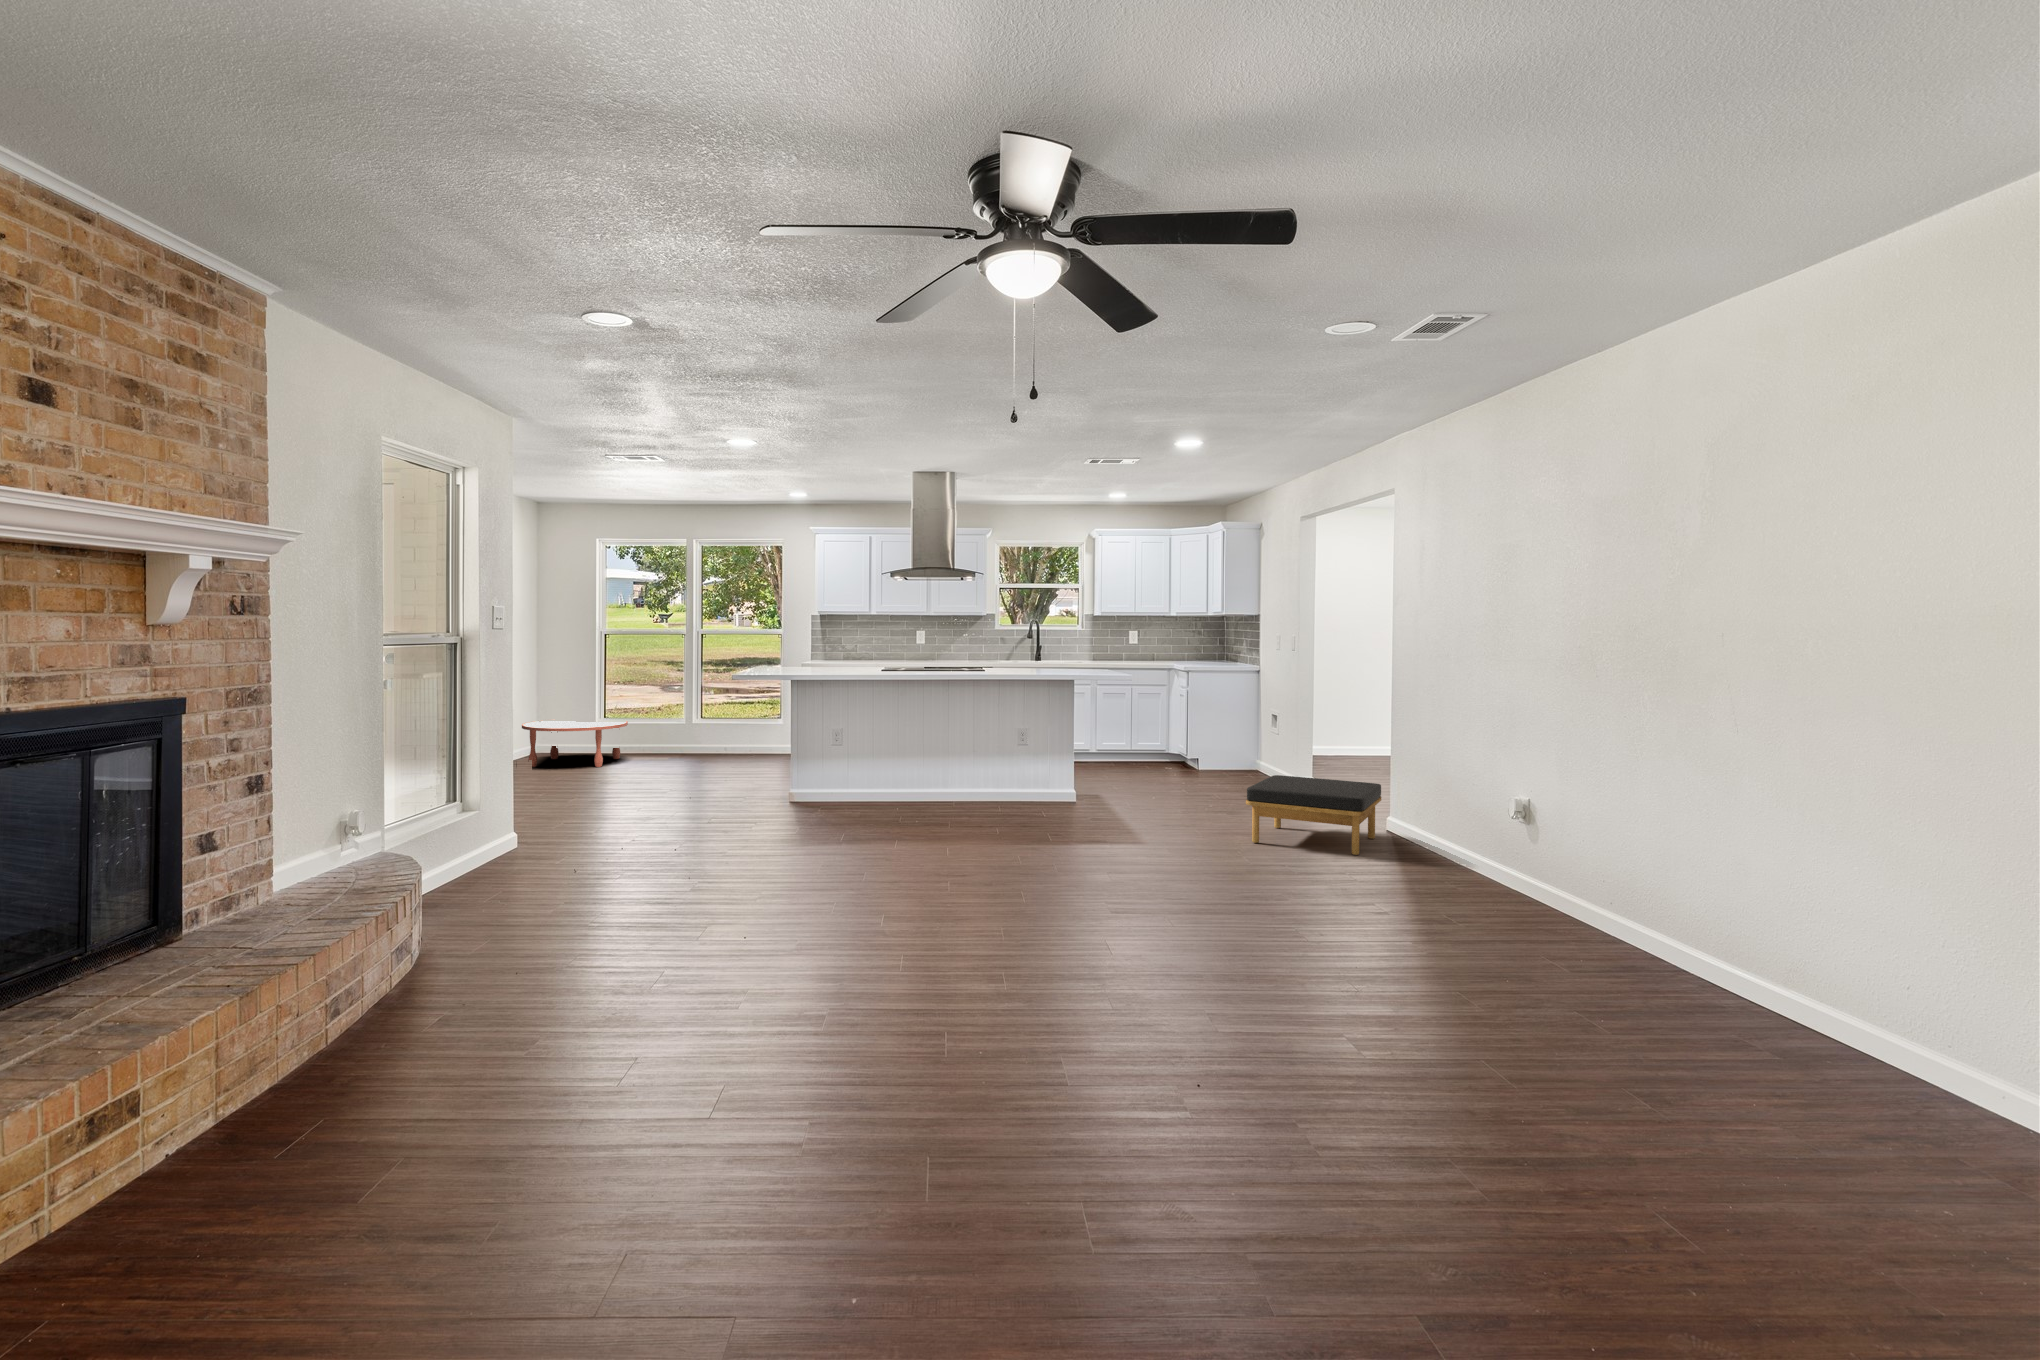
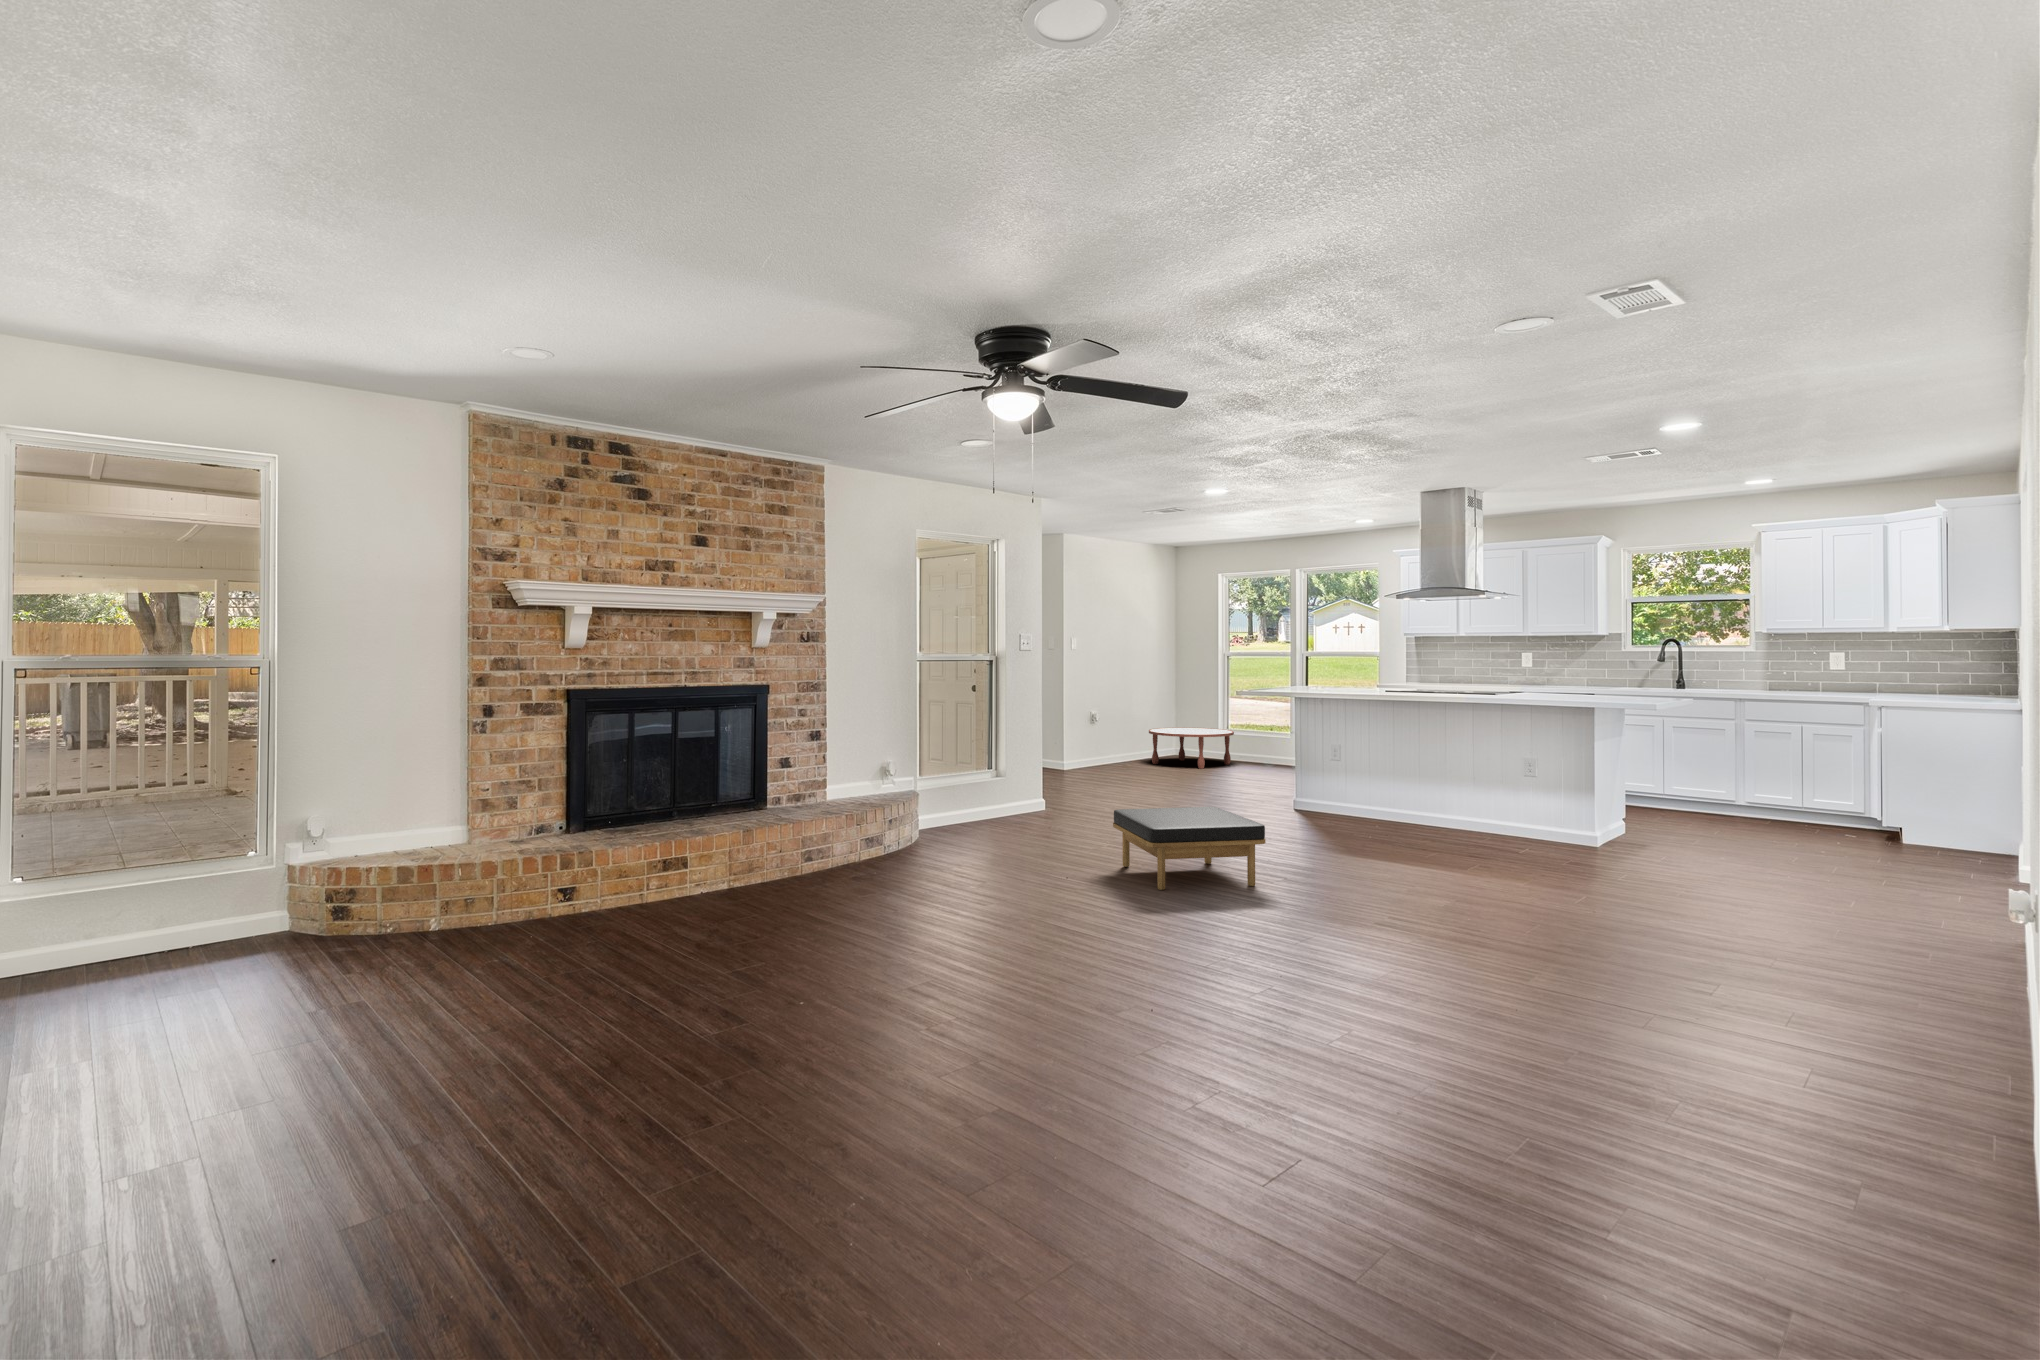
ottoman: present [1246,775,1381,855] -> present [1113,807,1266,890]

